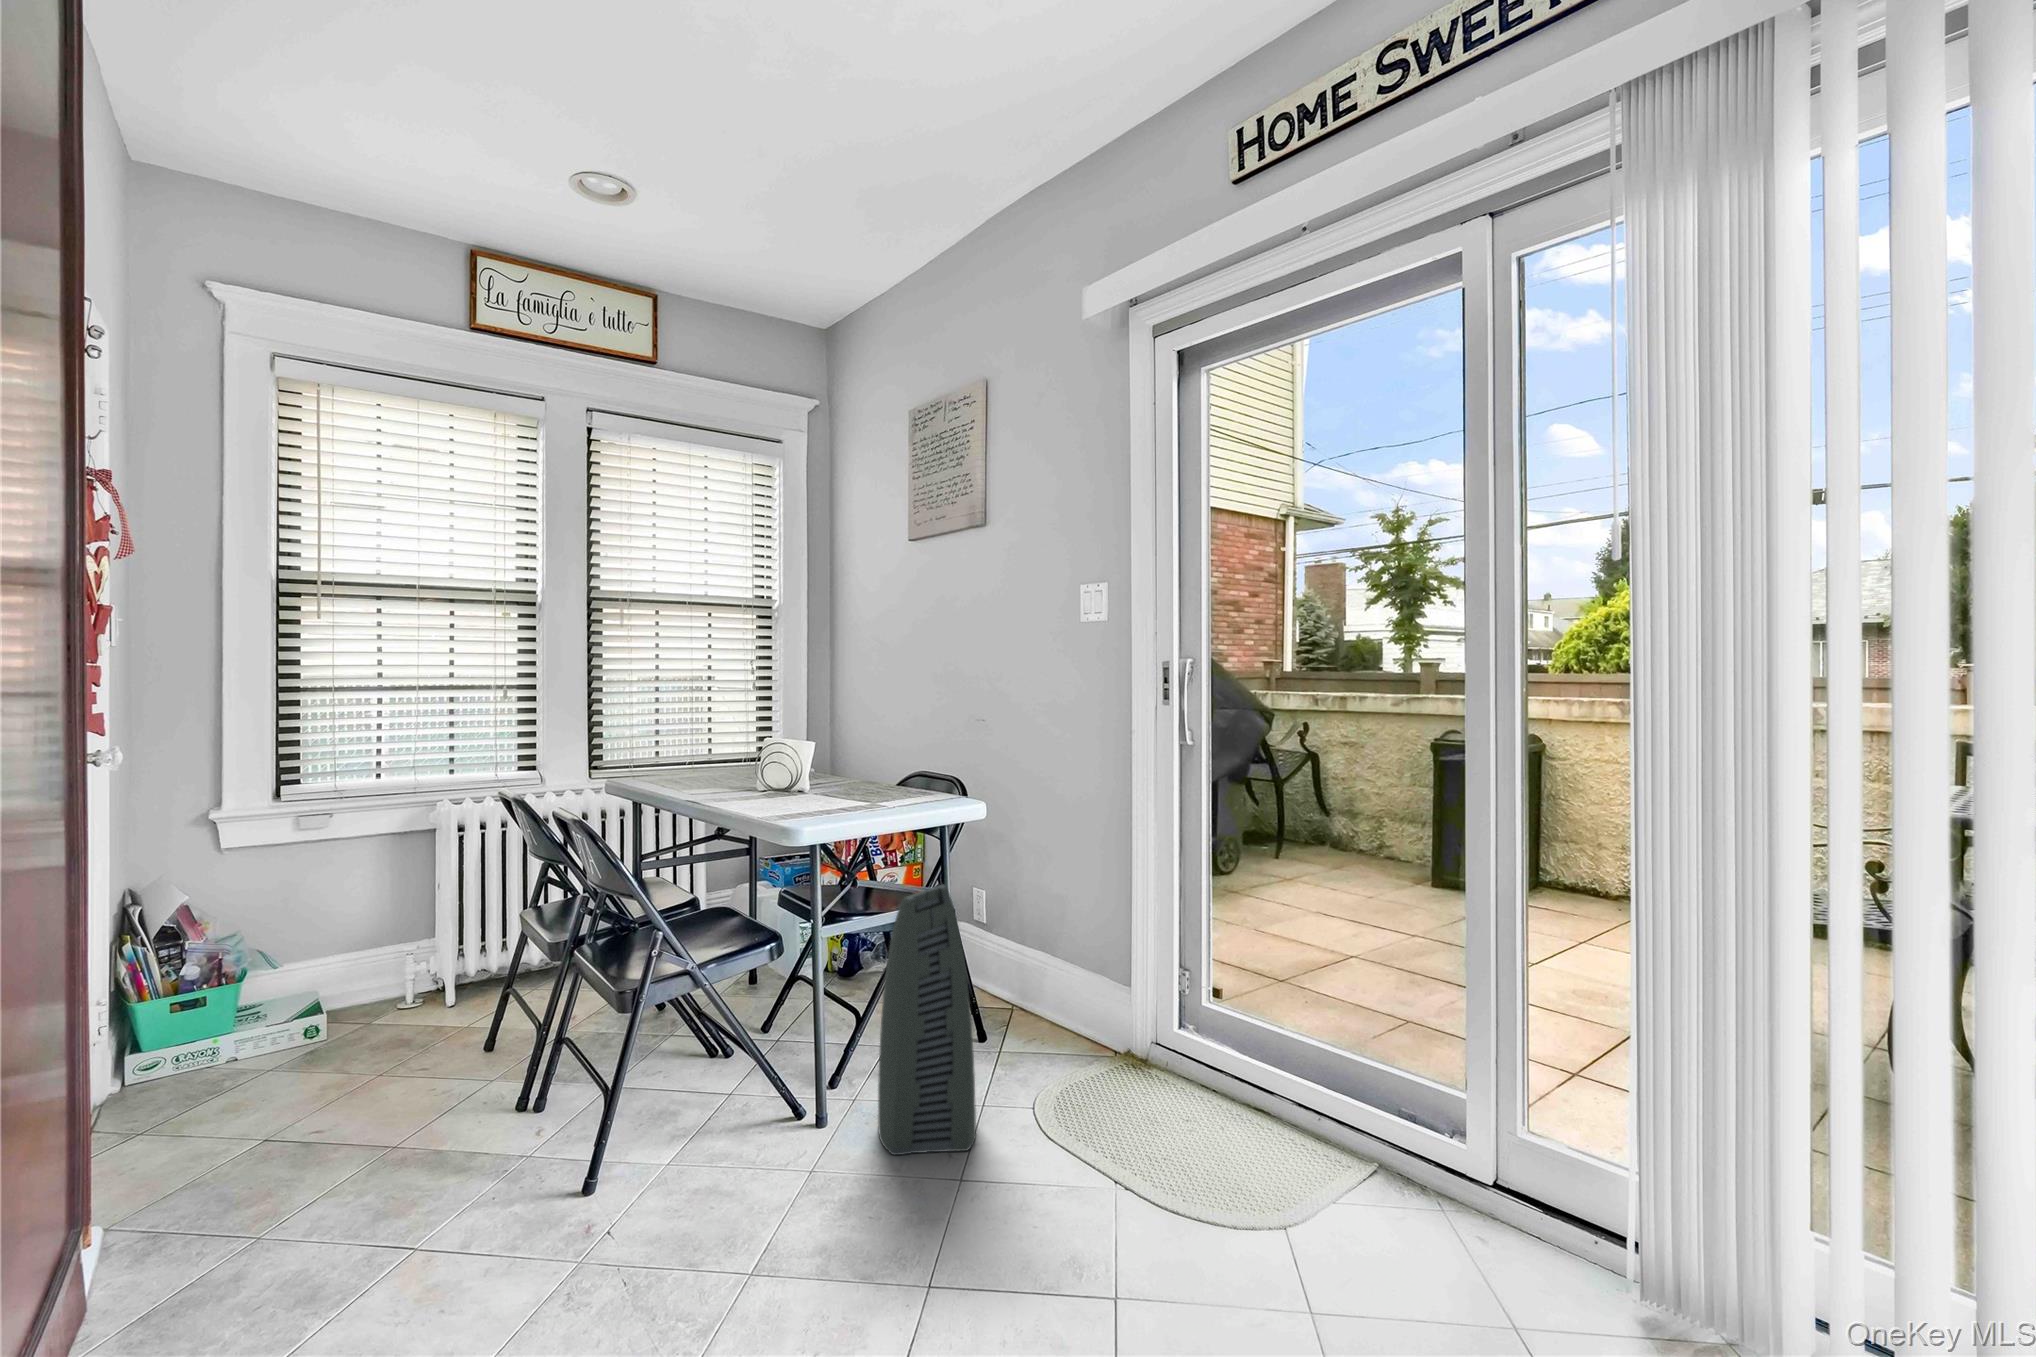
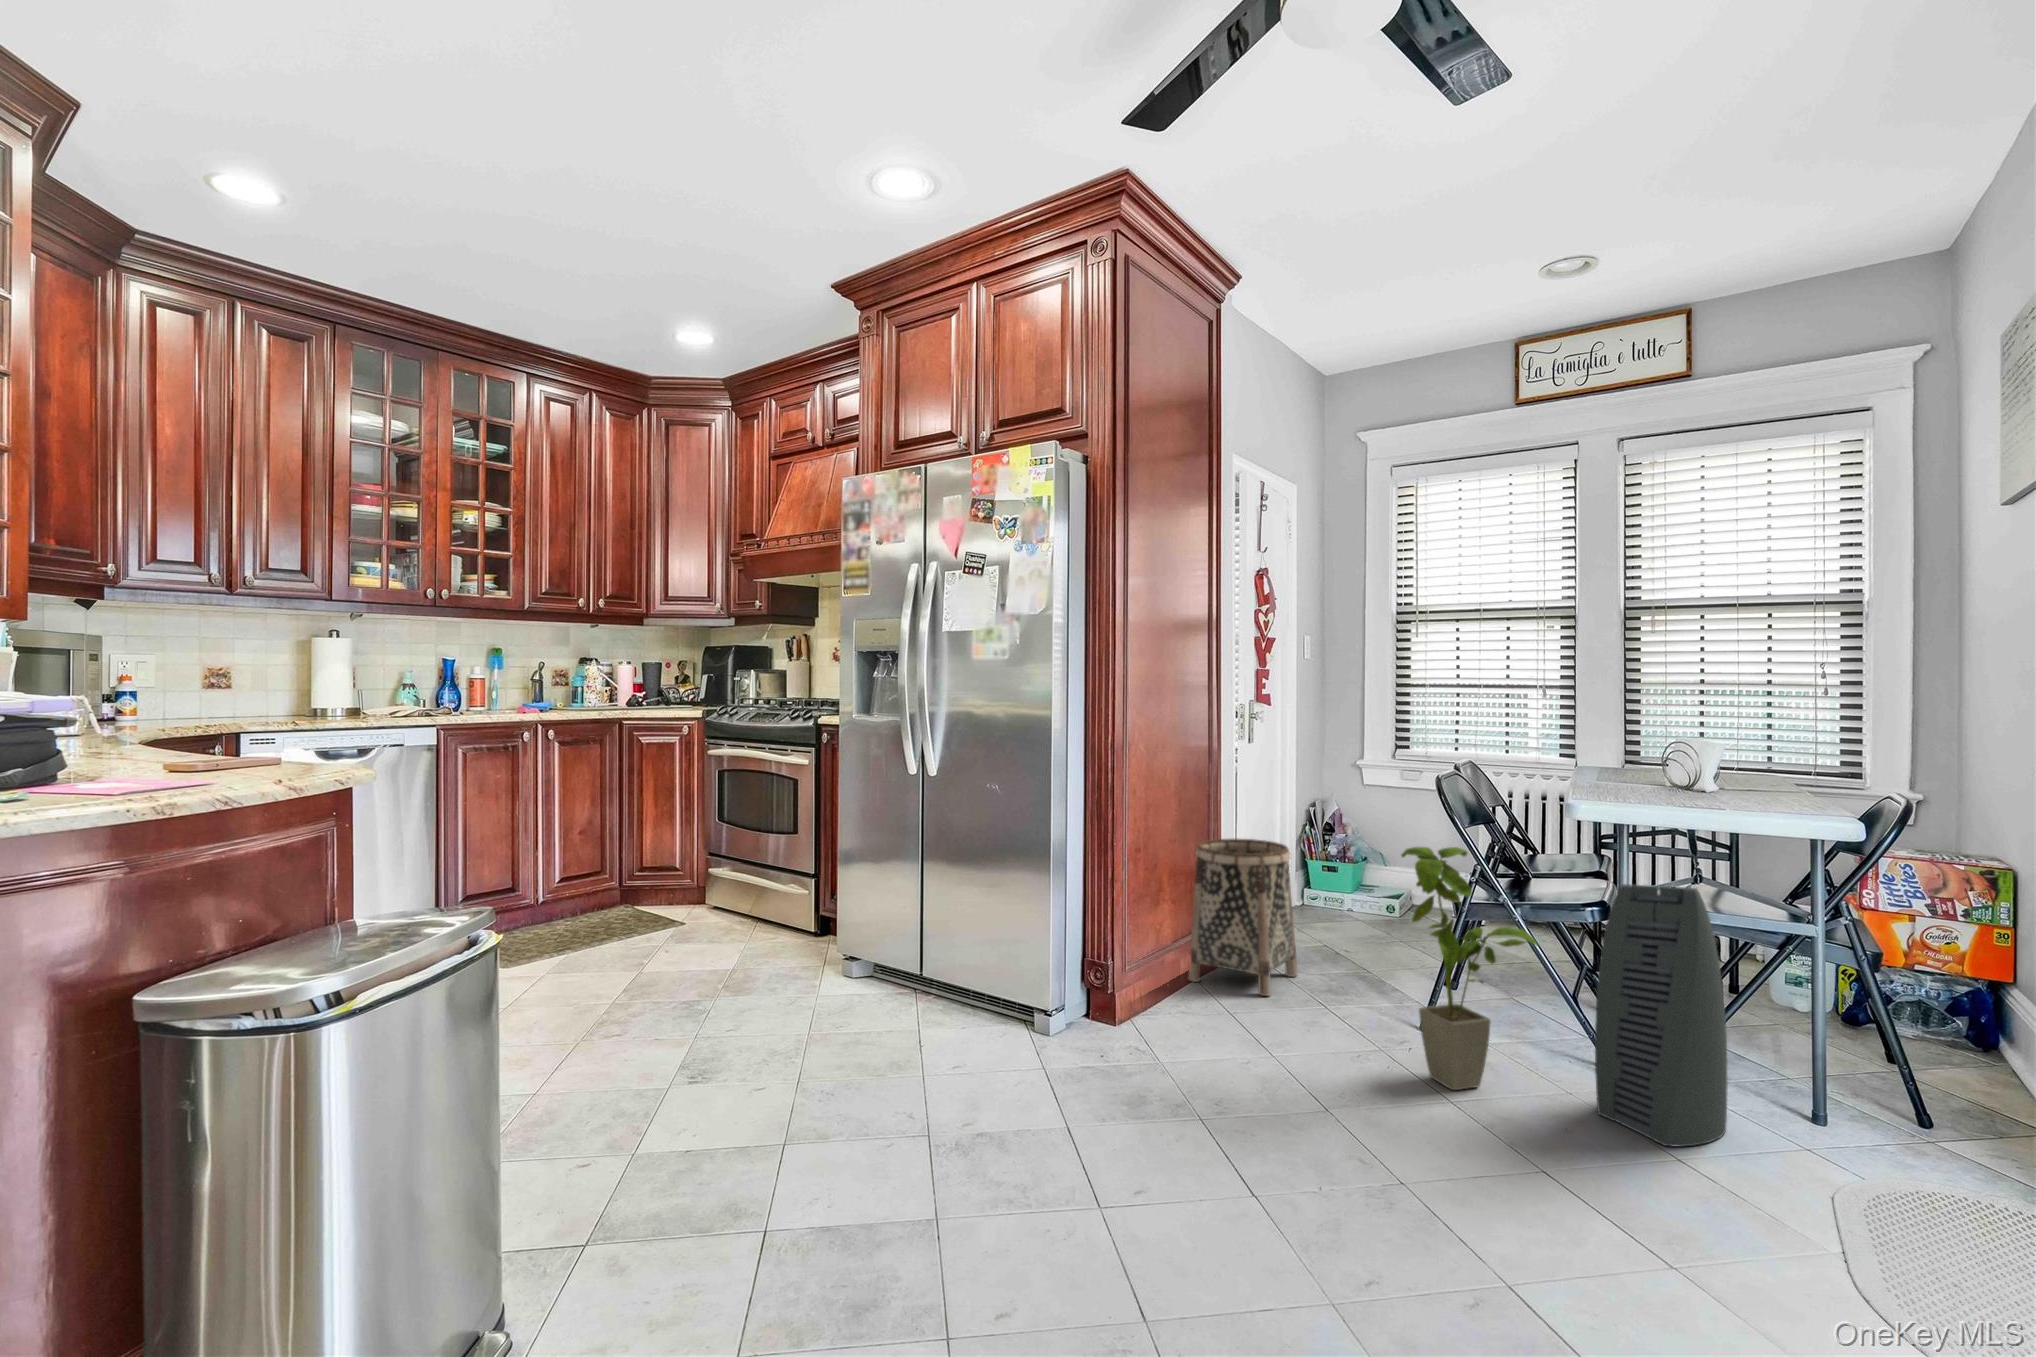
house plant: none [702,901,874,1225] -> present [1401,847,1539,1090]
basket: none [116,978,351,1337] -> present [1188,839,1297,996]

